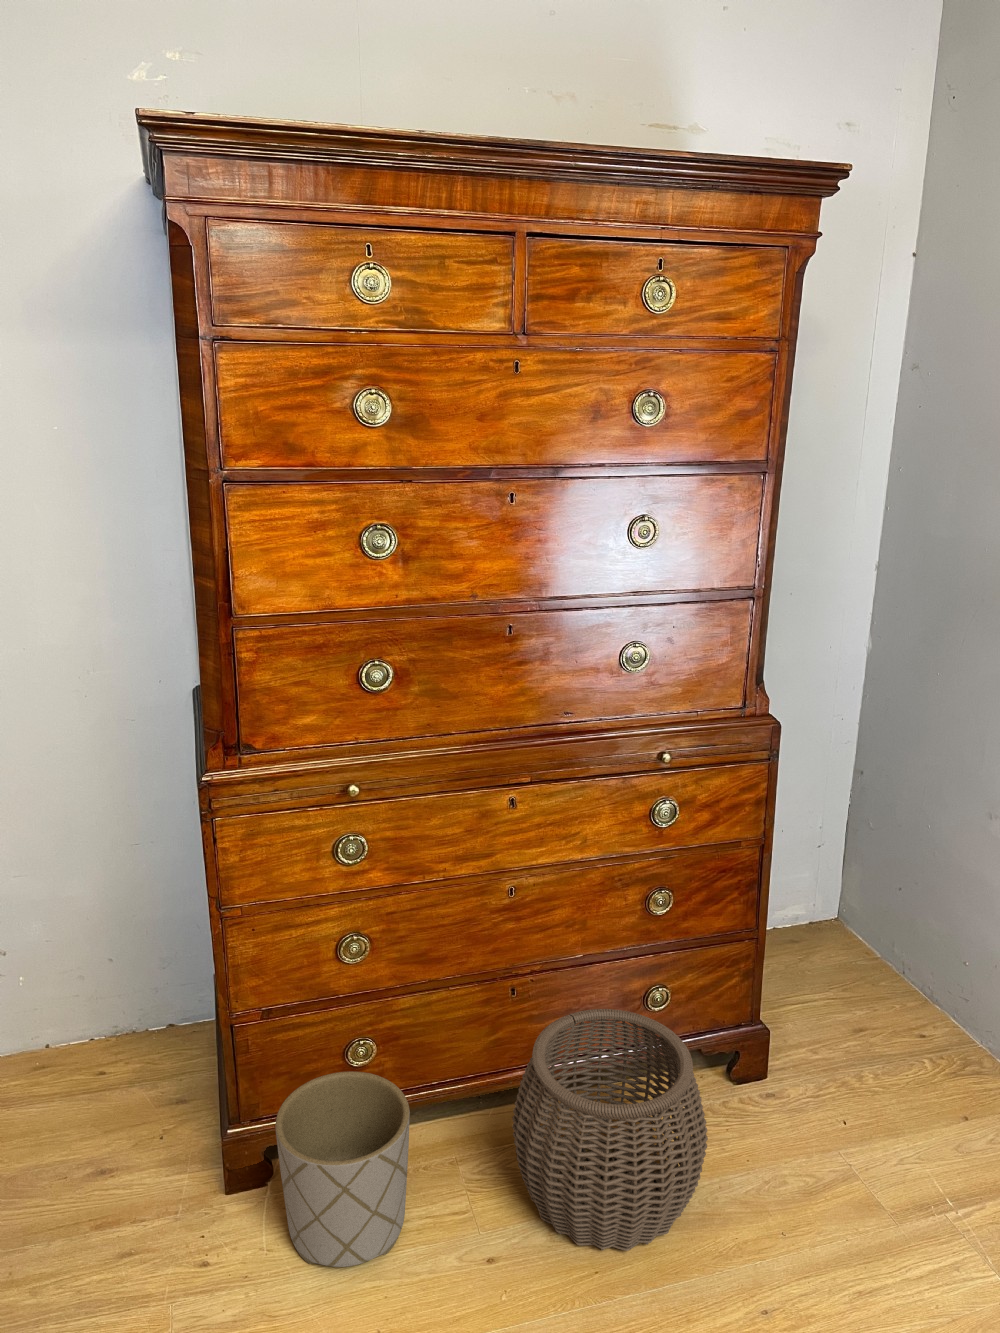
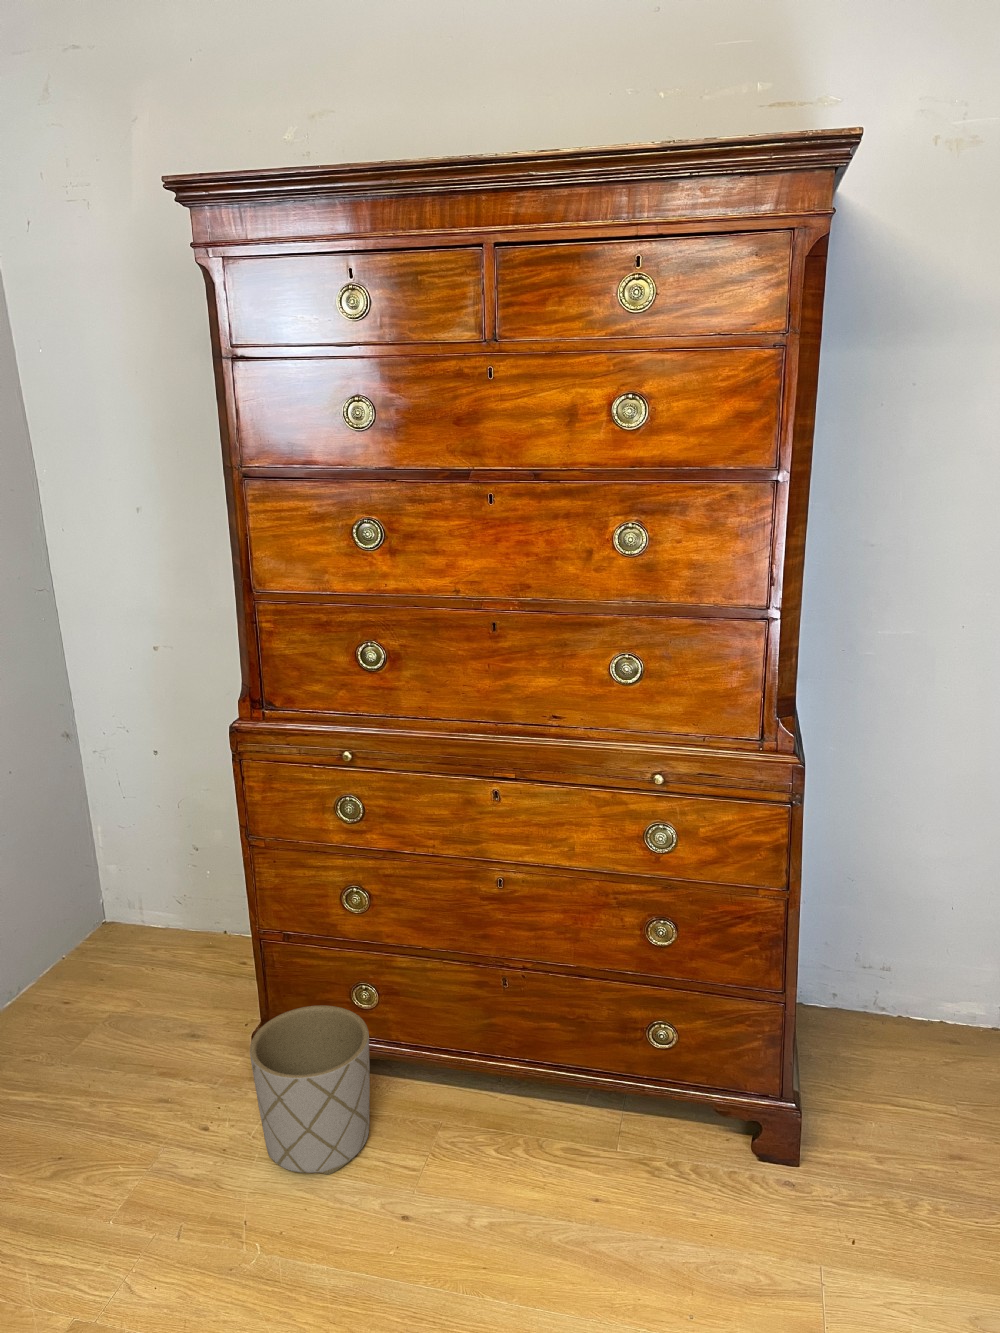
woven basket: present [512,1009,708,1251] -> none [445,1017,641,1262]

